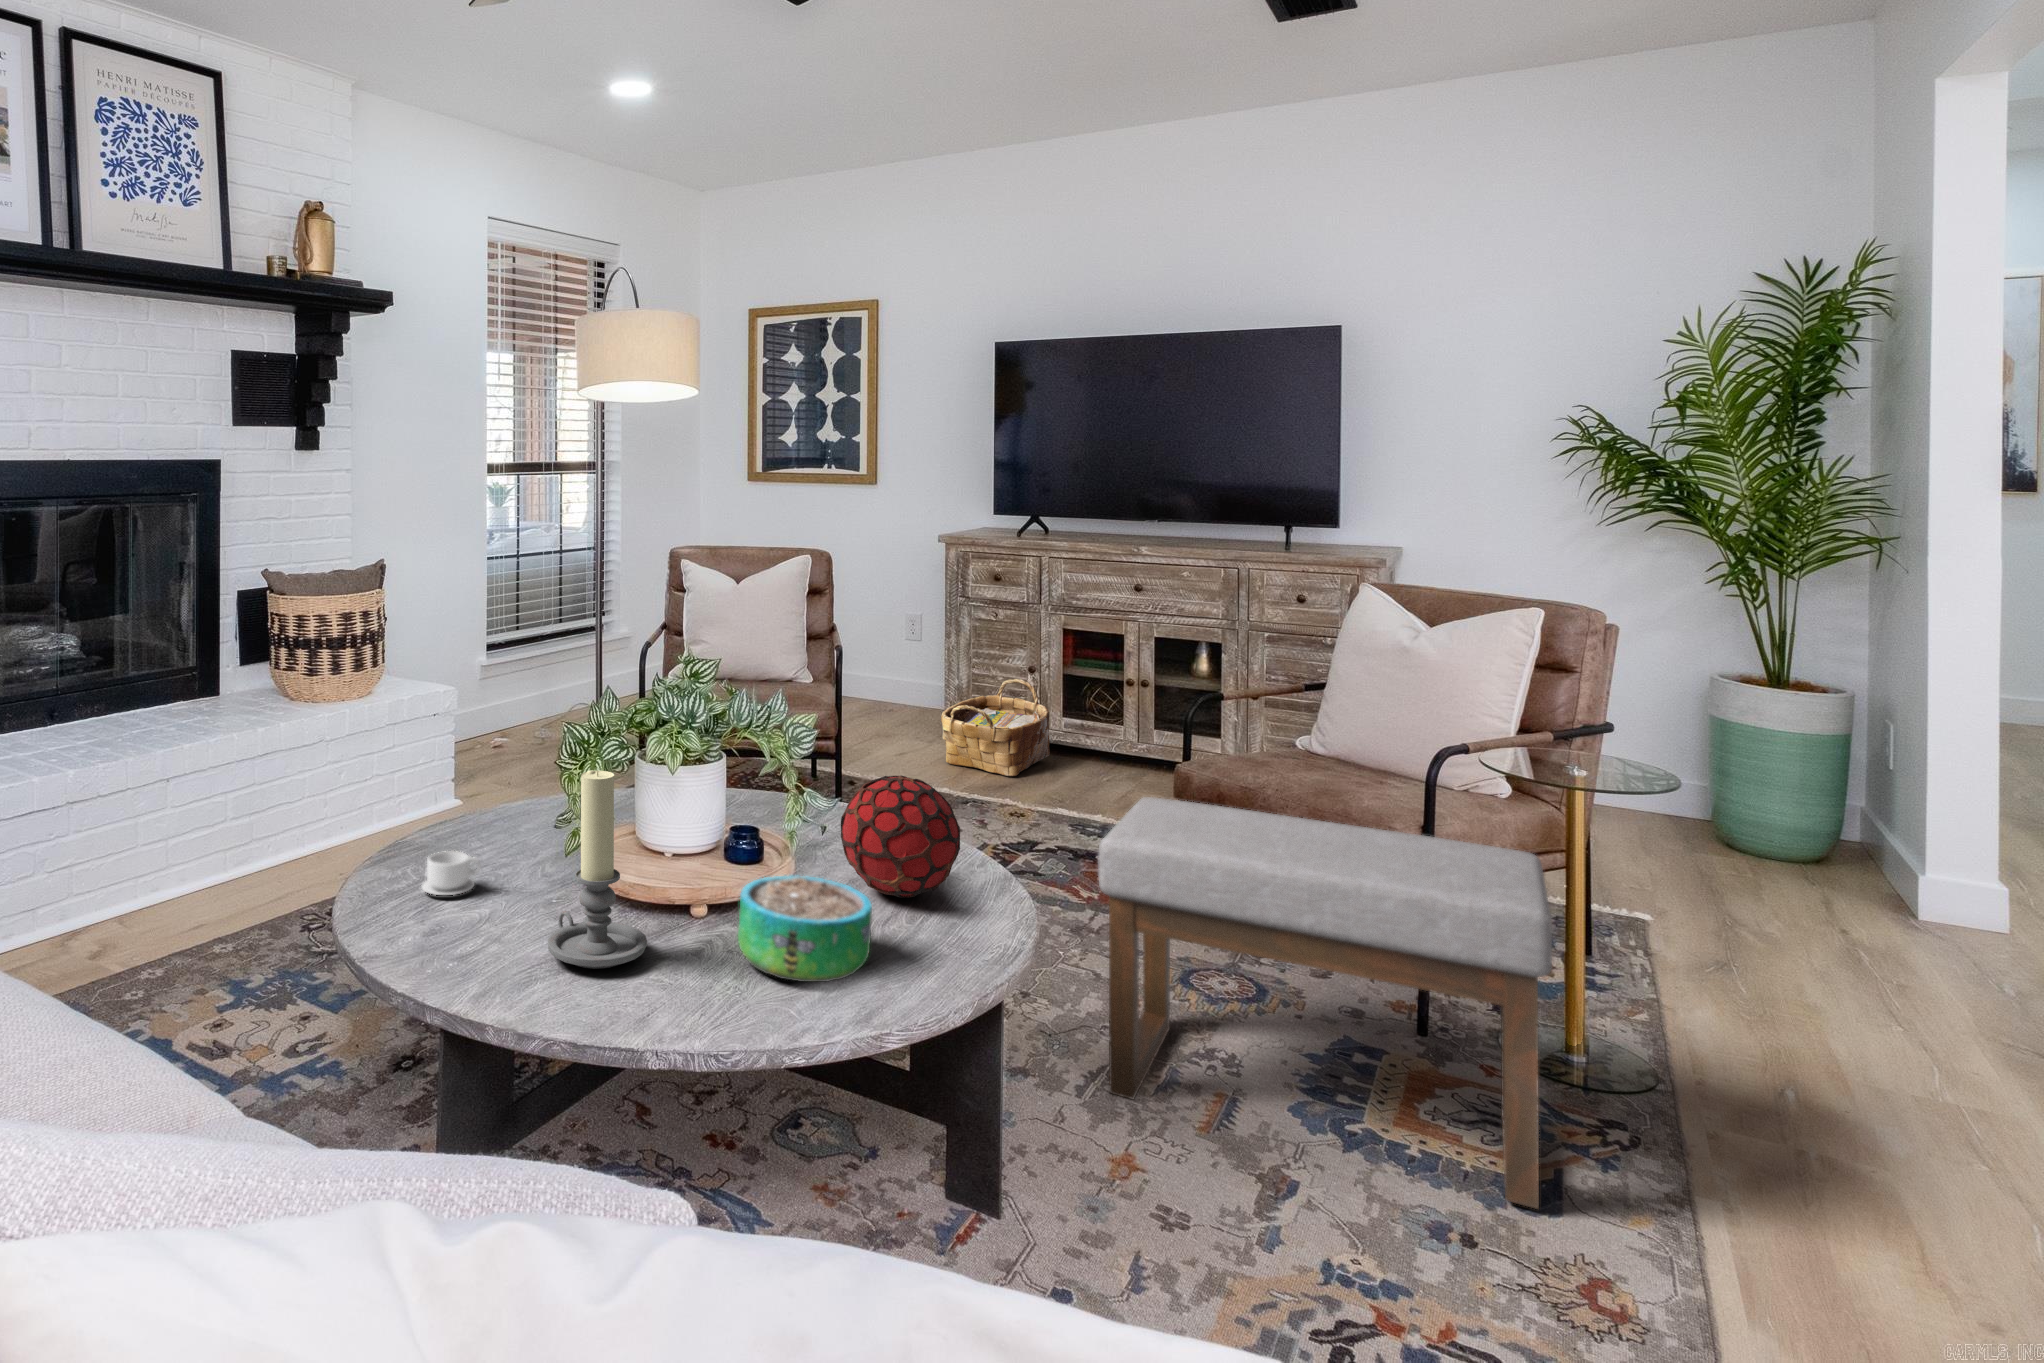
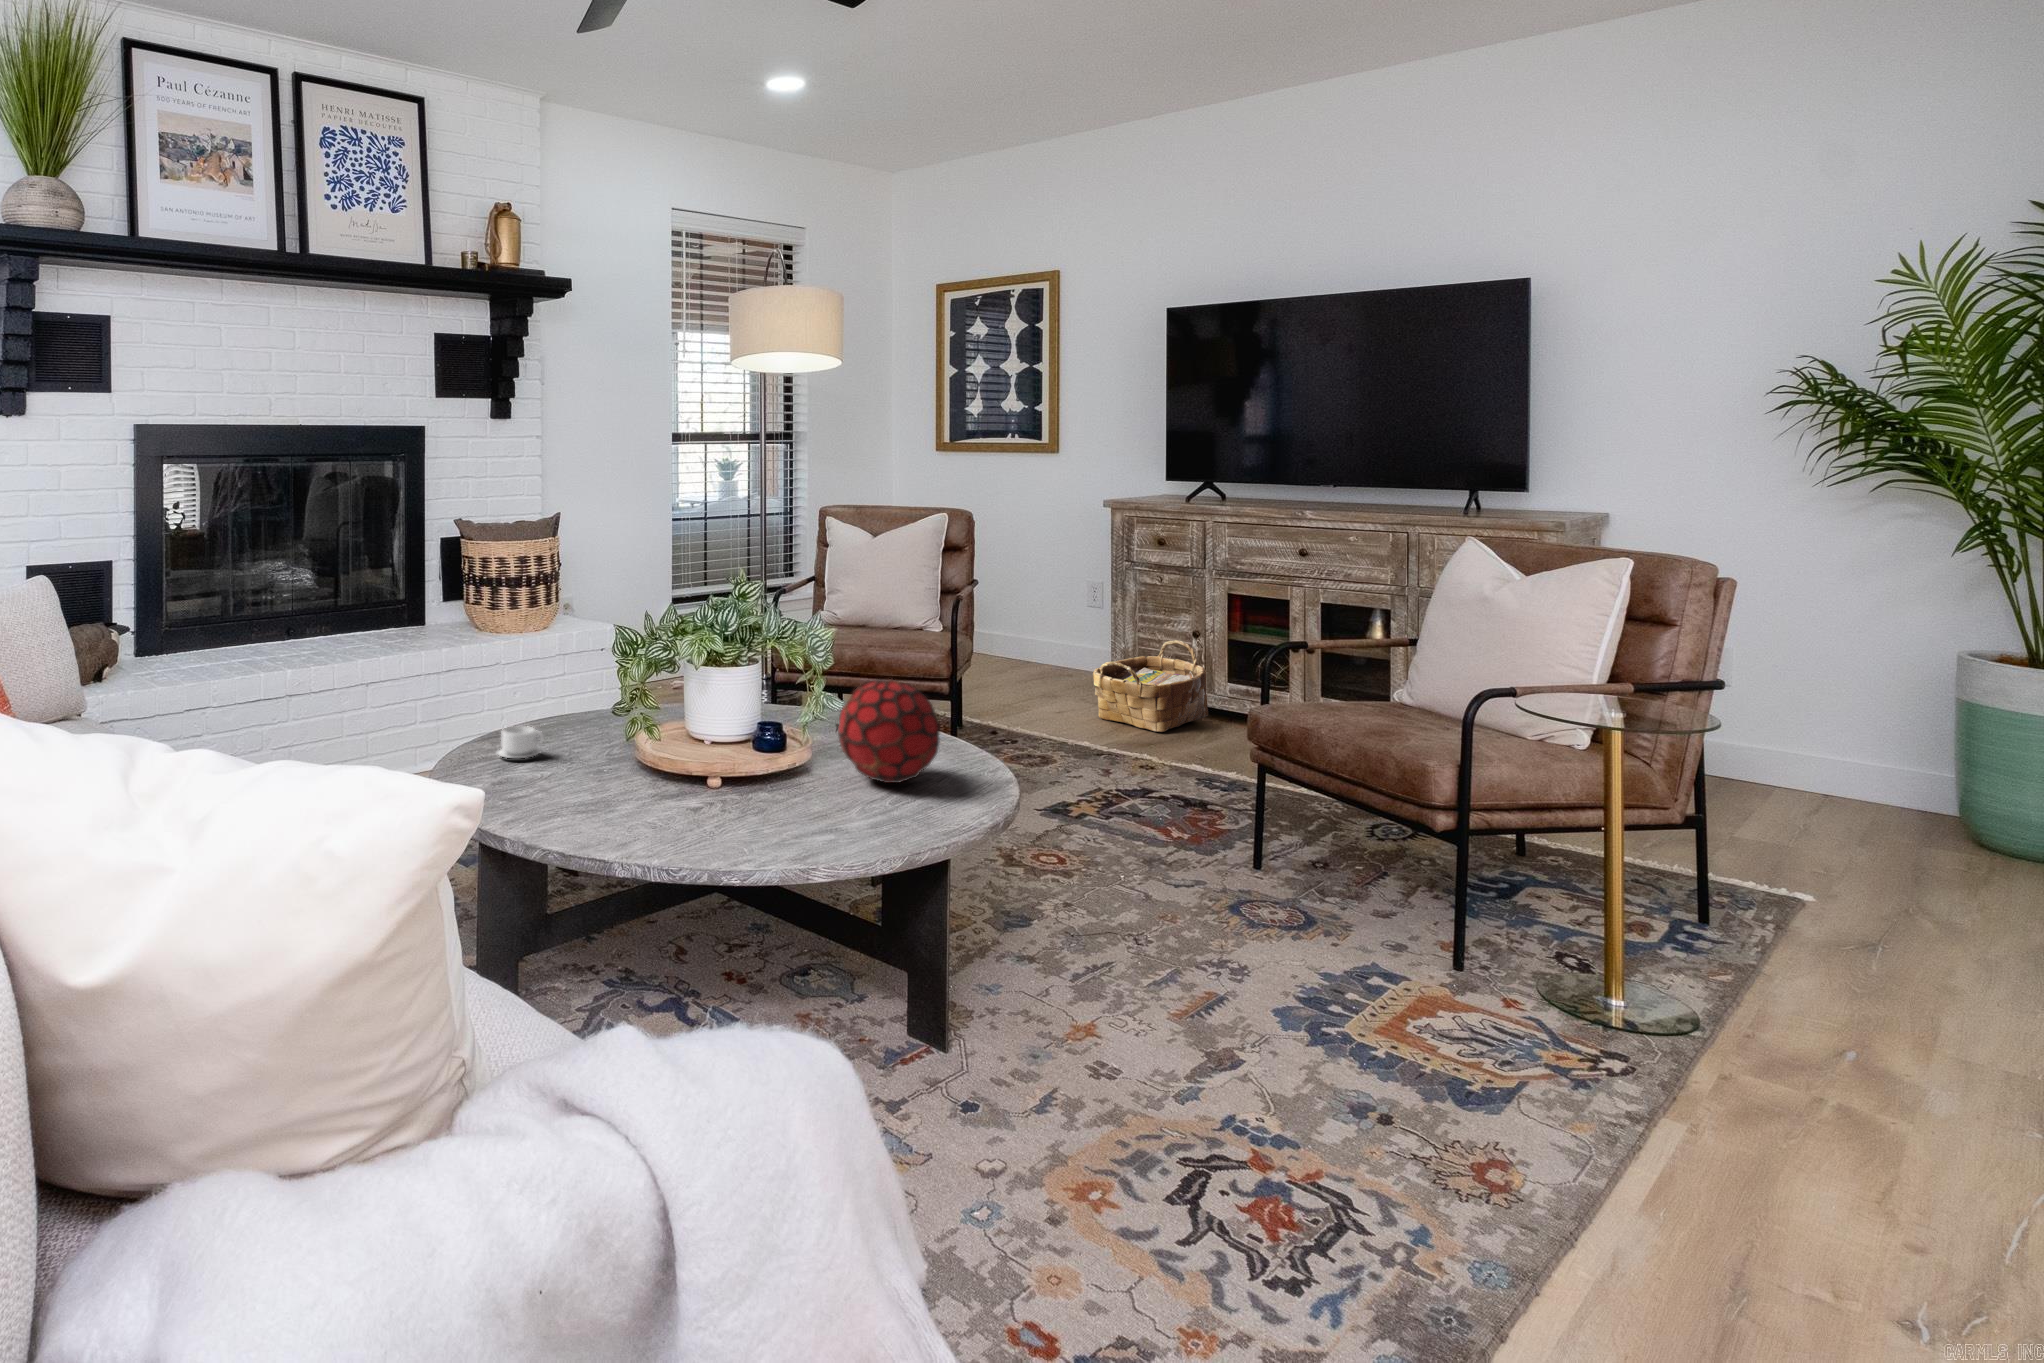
candle holder: present [548,770,647,969] -> none [564,653,644,811]
ottoman: present [1099,797,1552,1209] -> none [1093,723,1539,1107]
decorative bowl: present [738,876,872,982] -> none [713,750,824,831]

